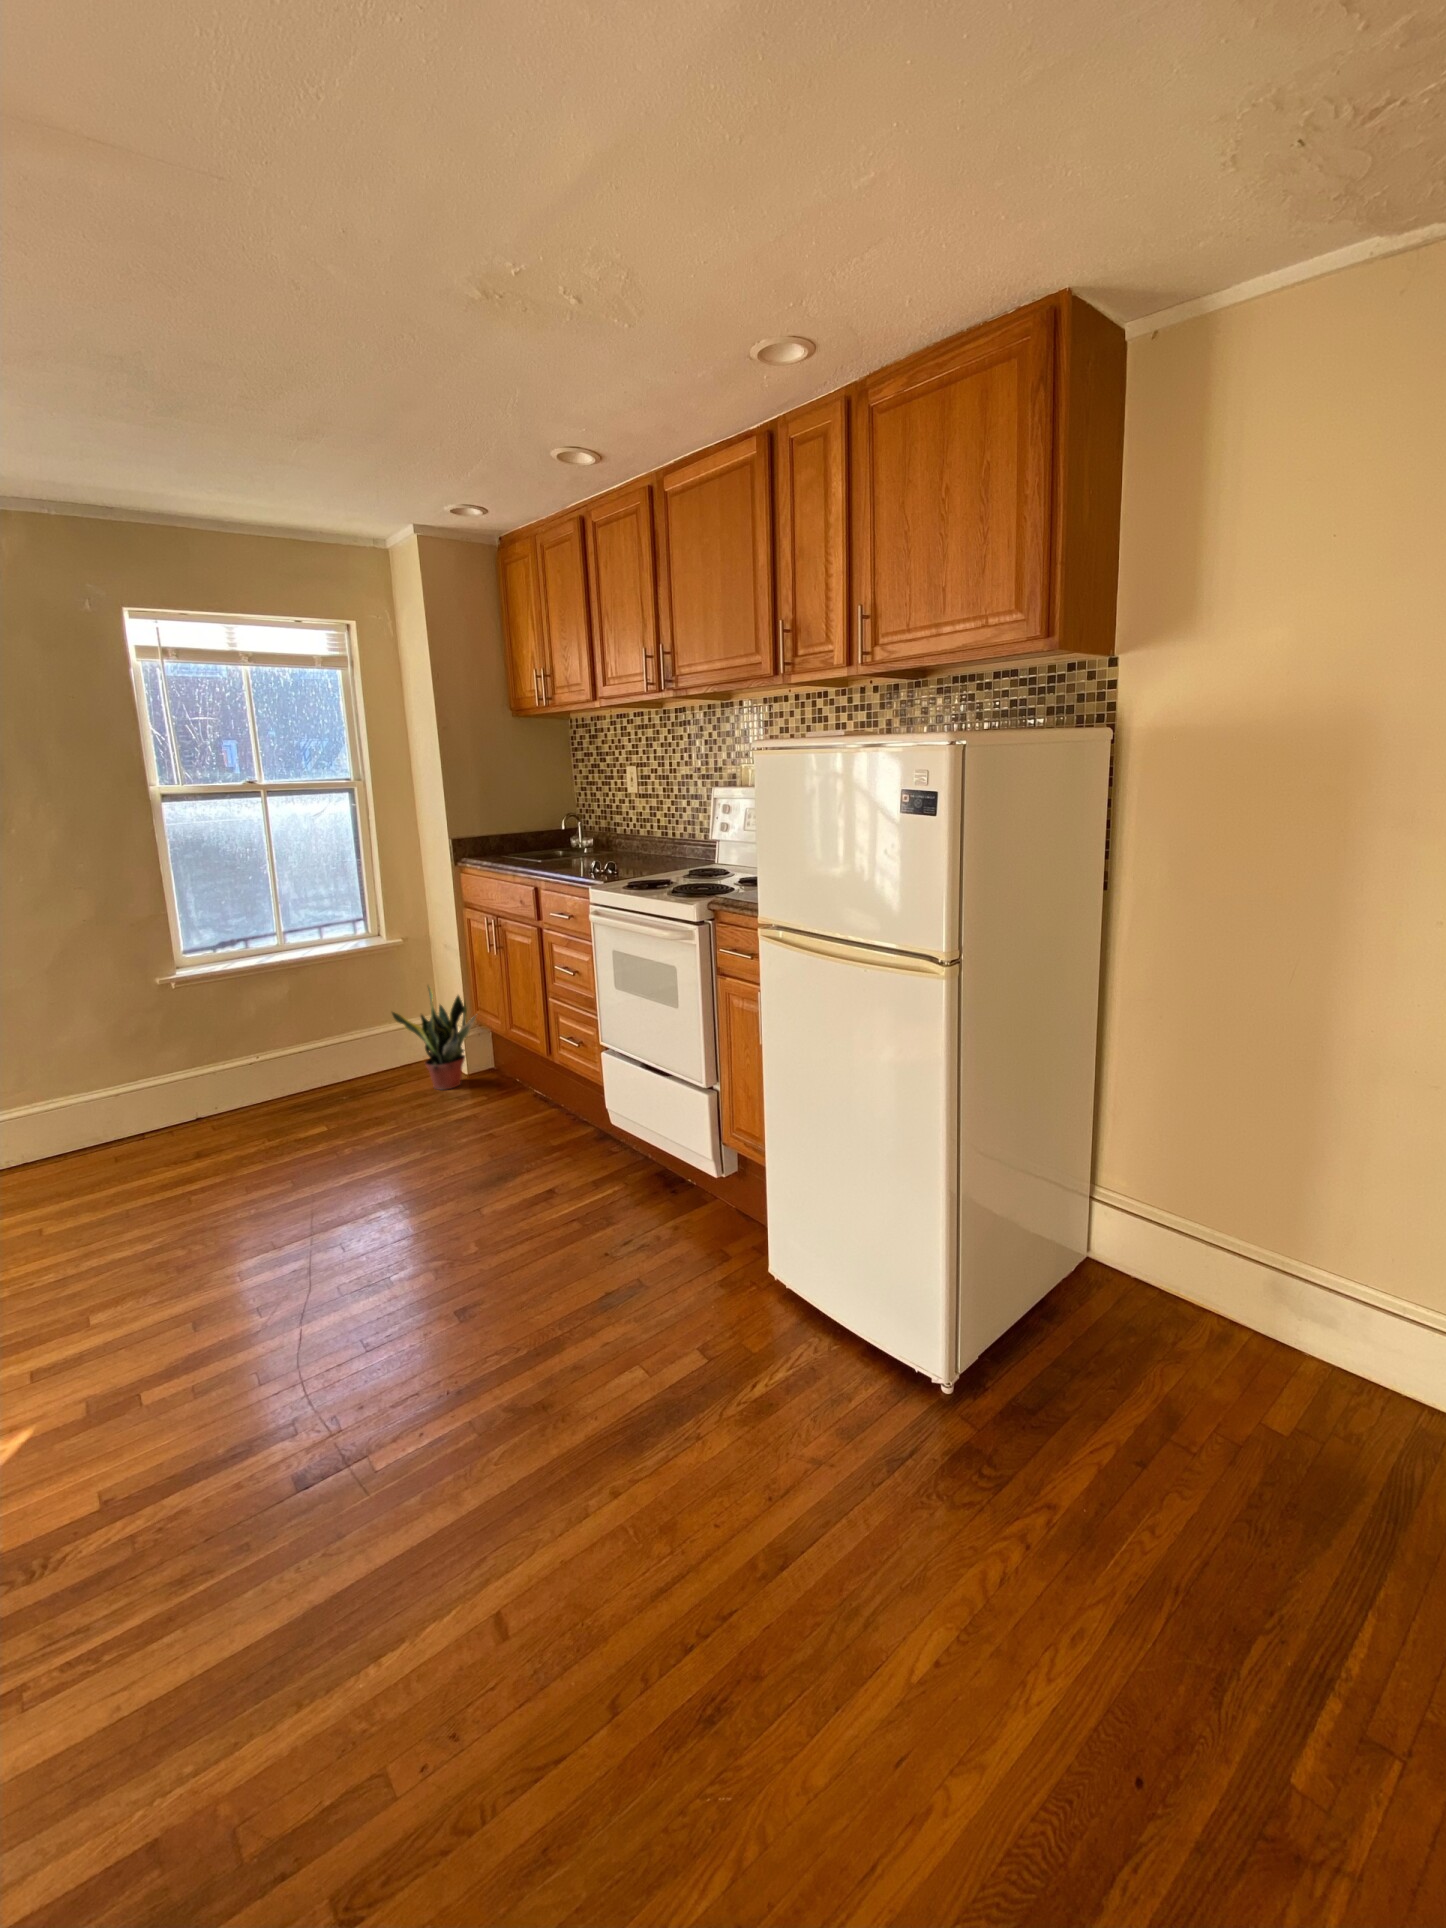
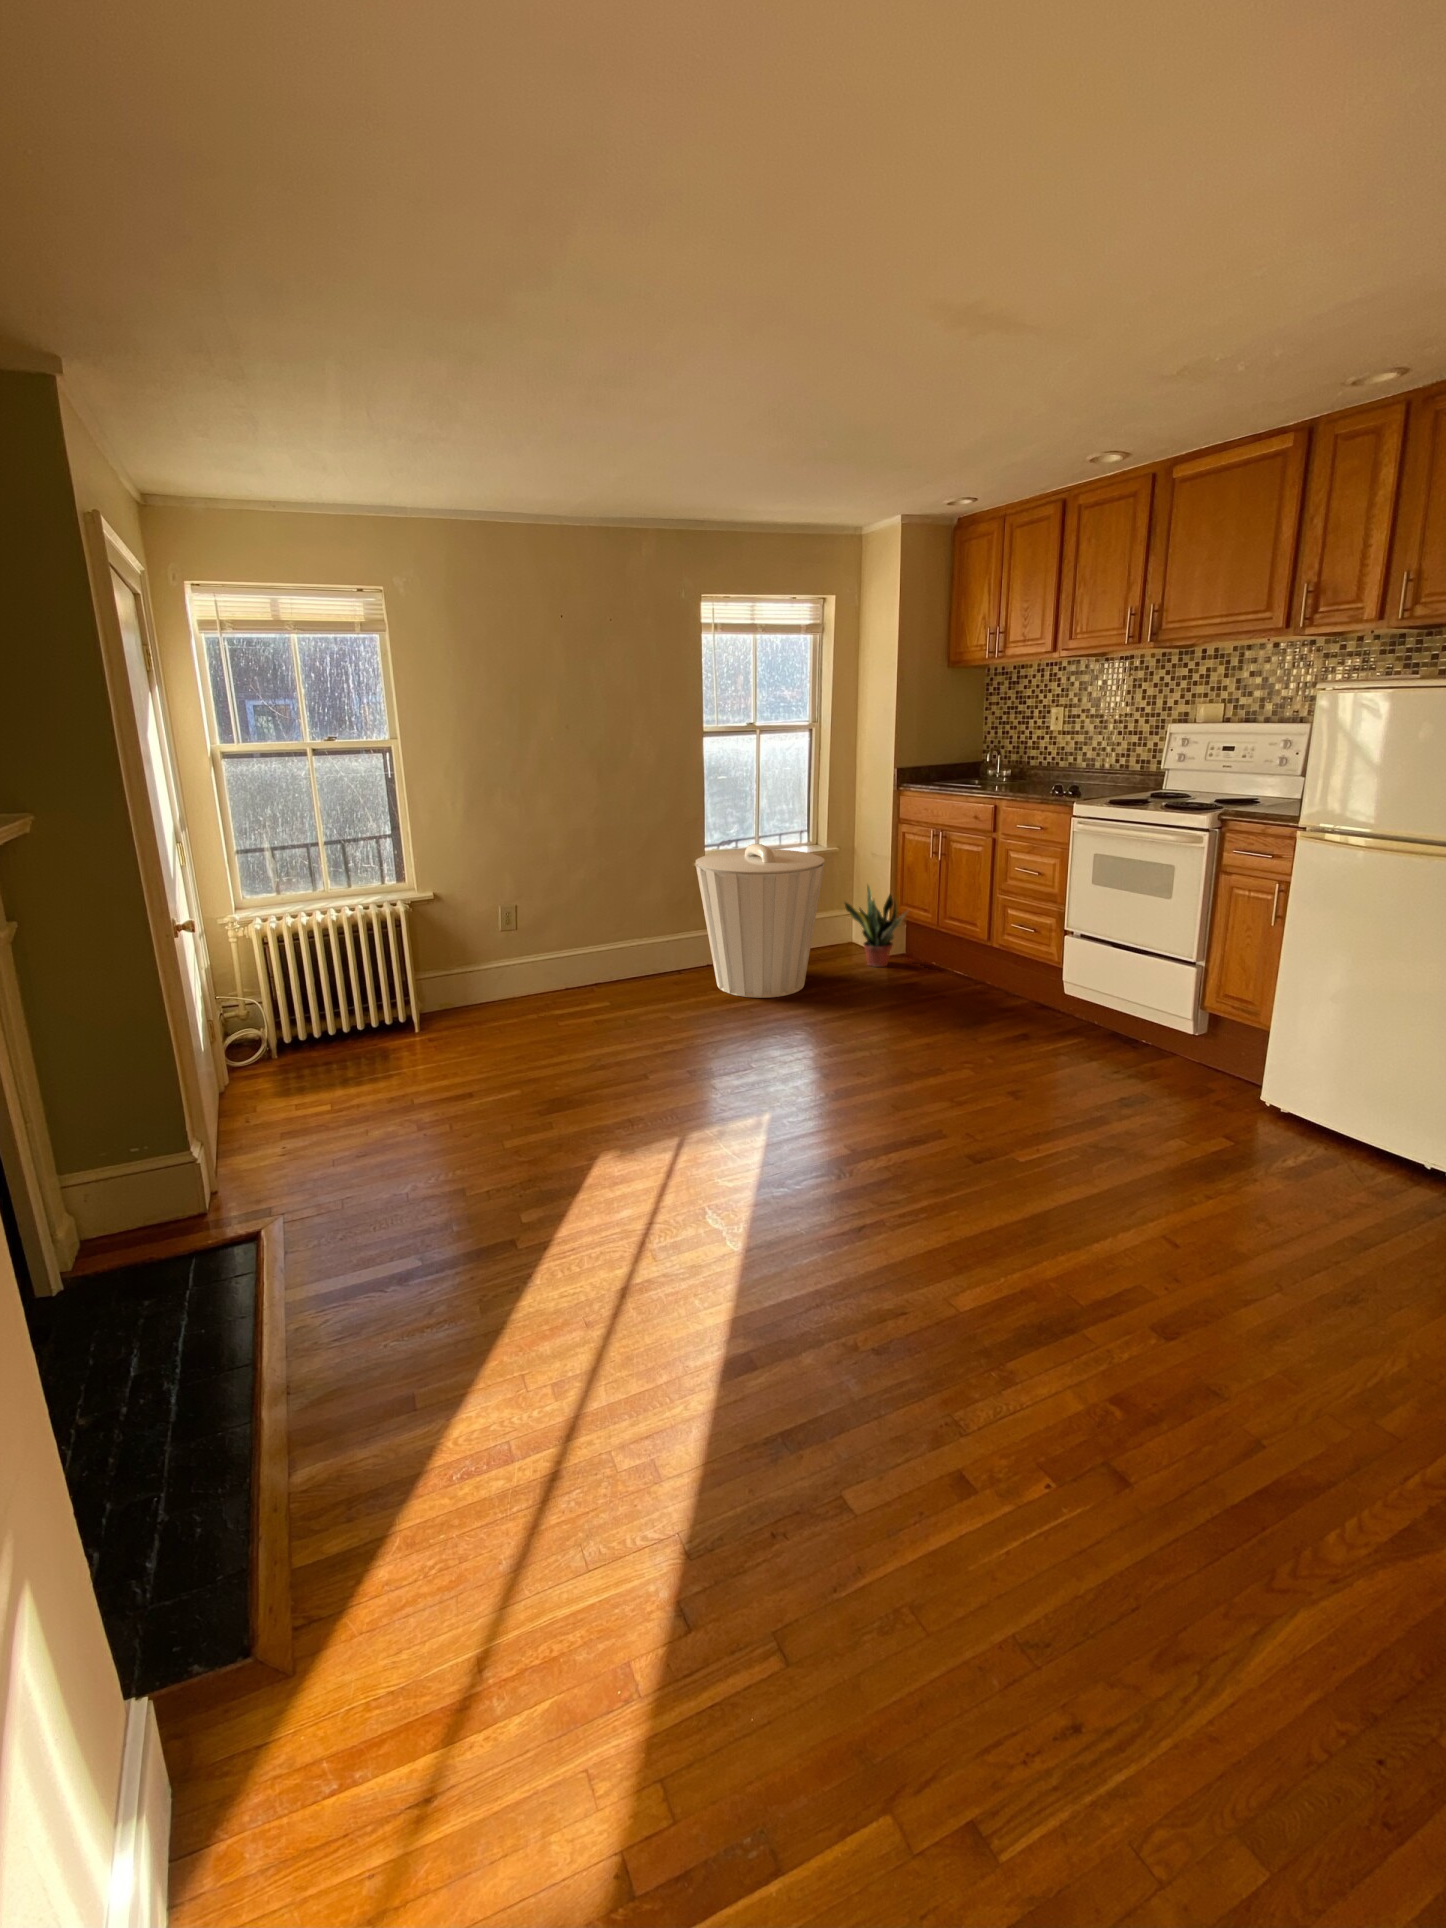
trash can: none [121,951,331,1168] -> present [695,844,825,998]

